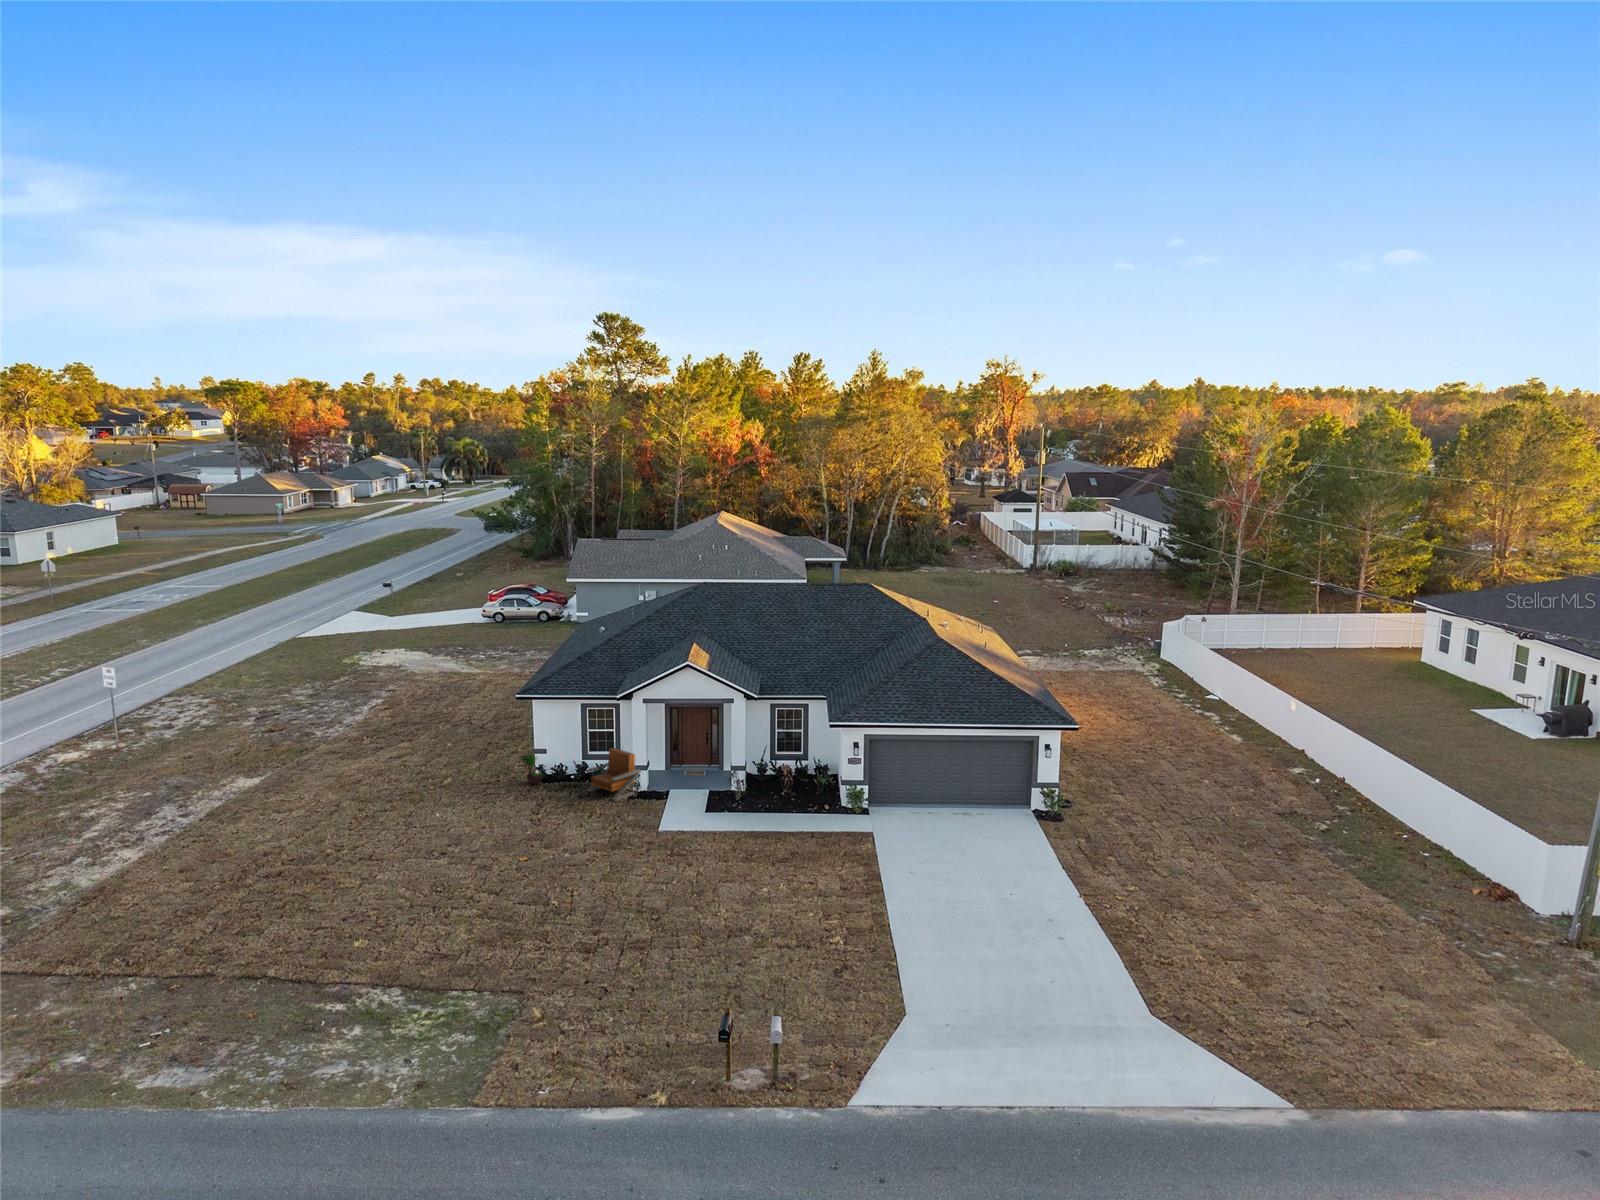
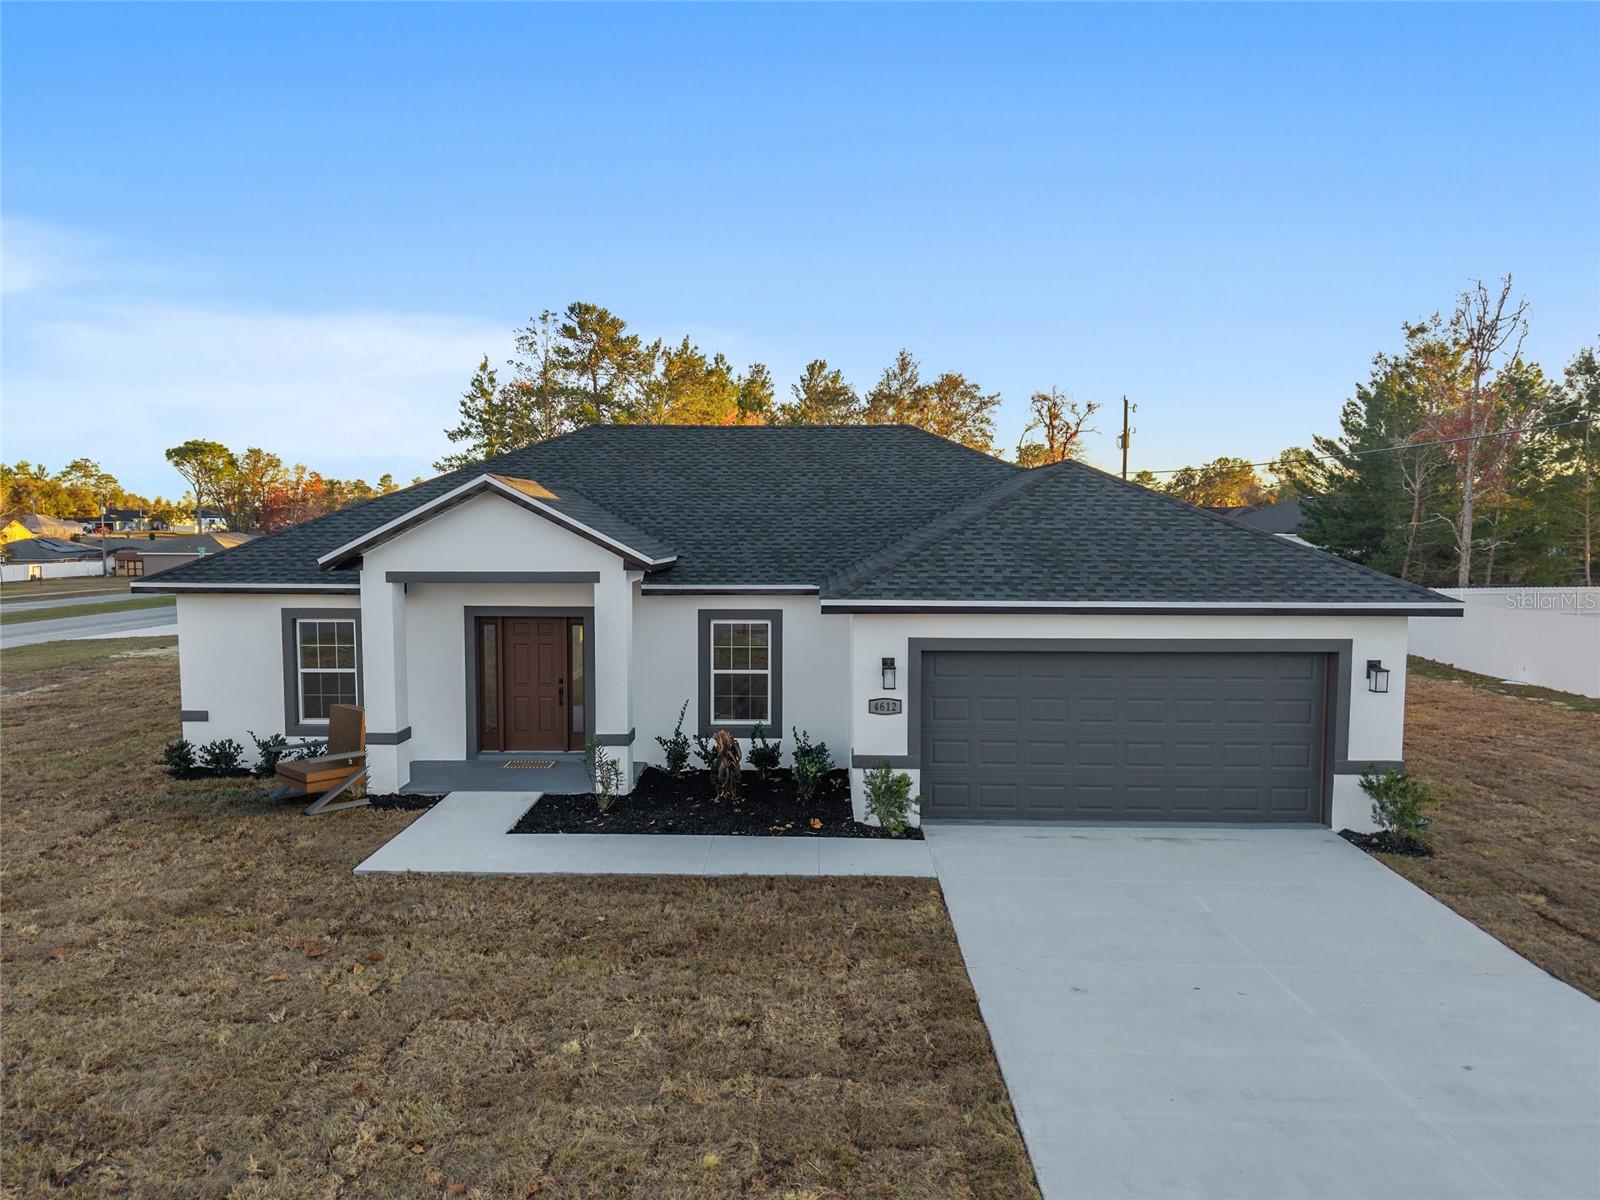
potted tree: present [521,755,542,784] -> none [131,709,189,787]

